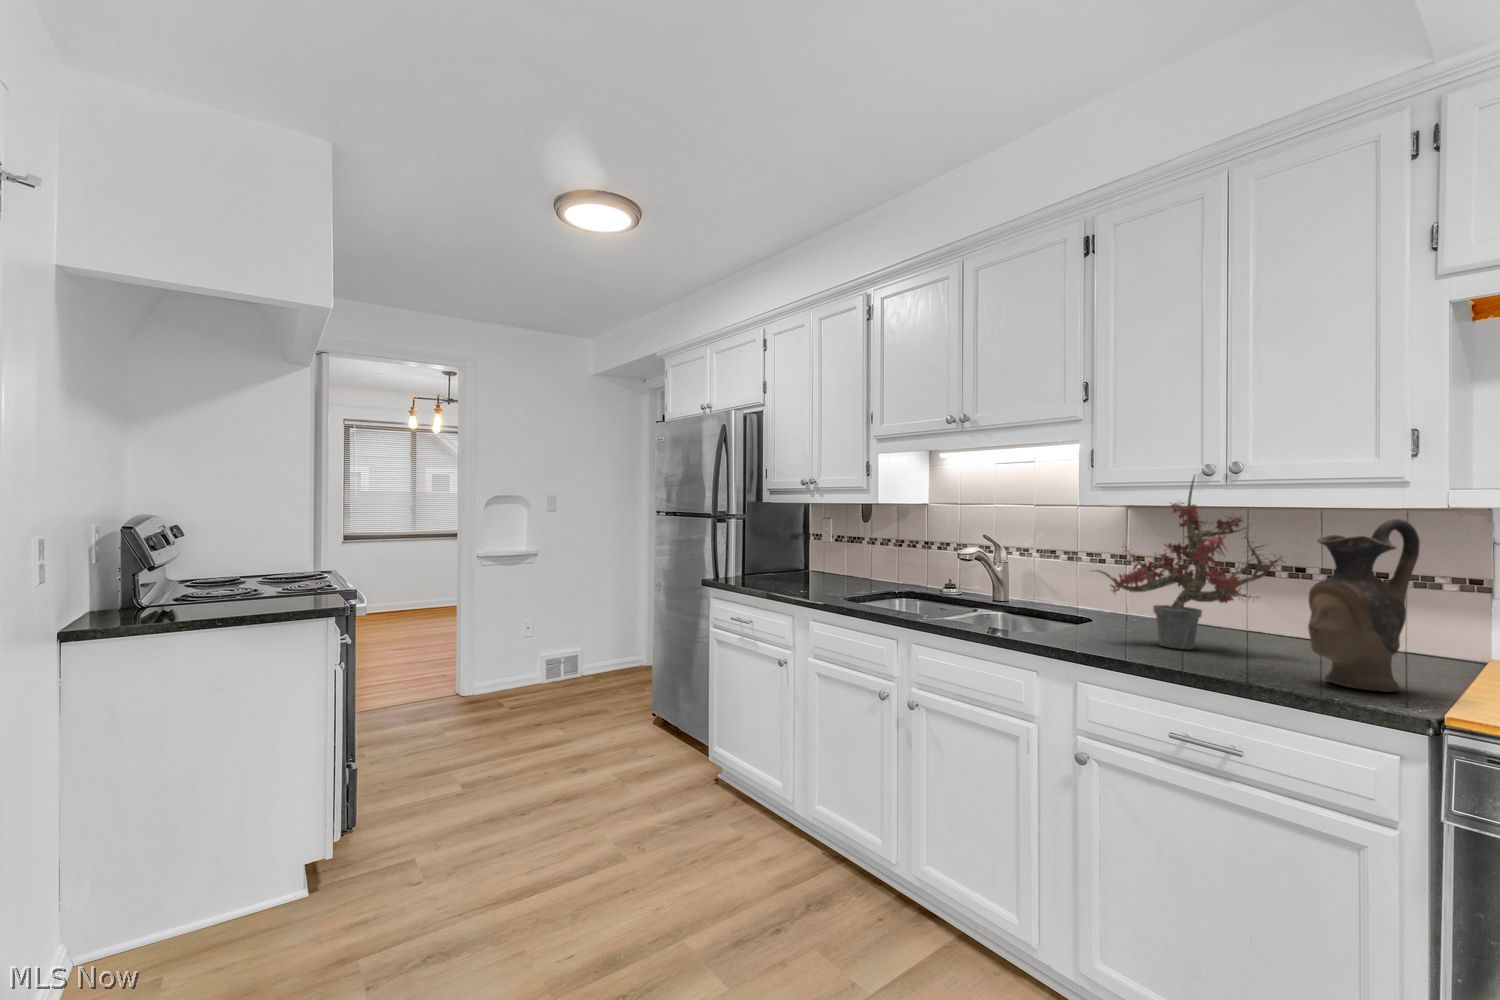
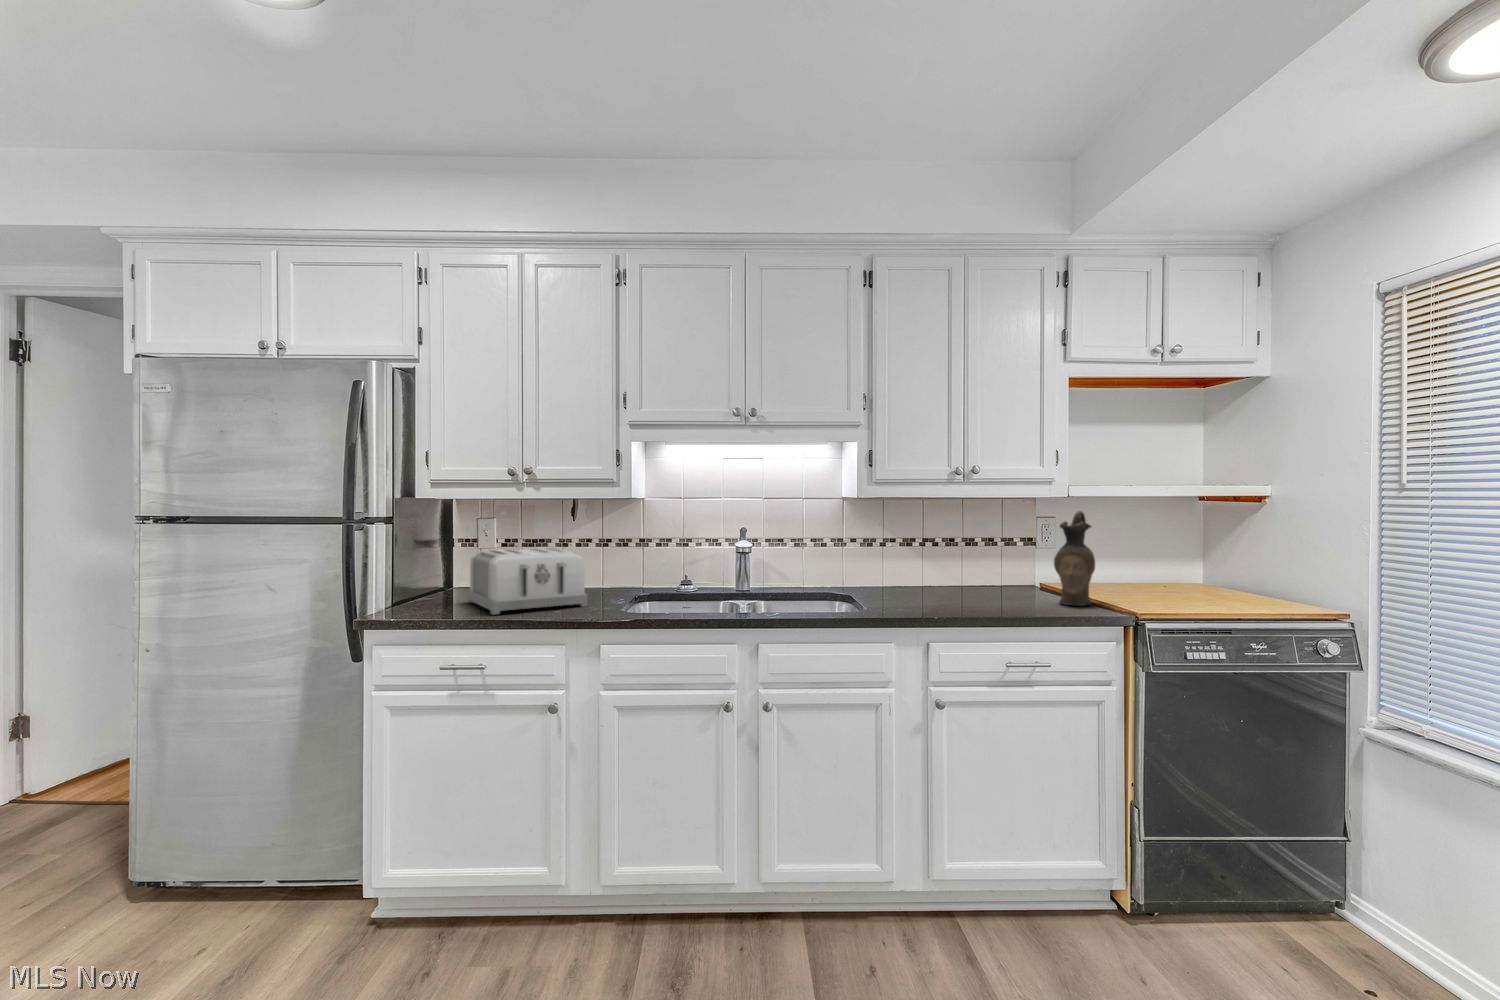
potted plant: present [1096,477,1284,649] -> none [925,482,1005,602]
toaster: none [746,539,842,591] -> present [468,548,587,614]

